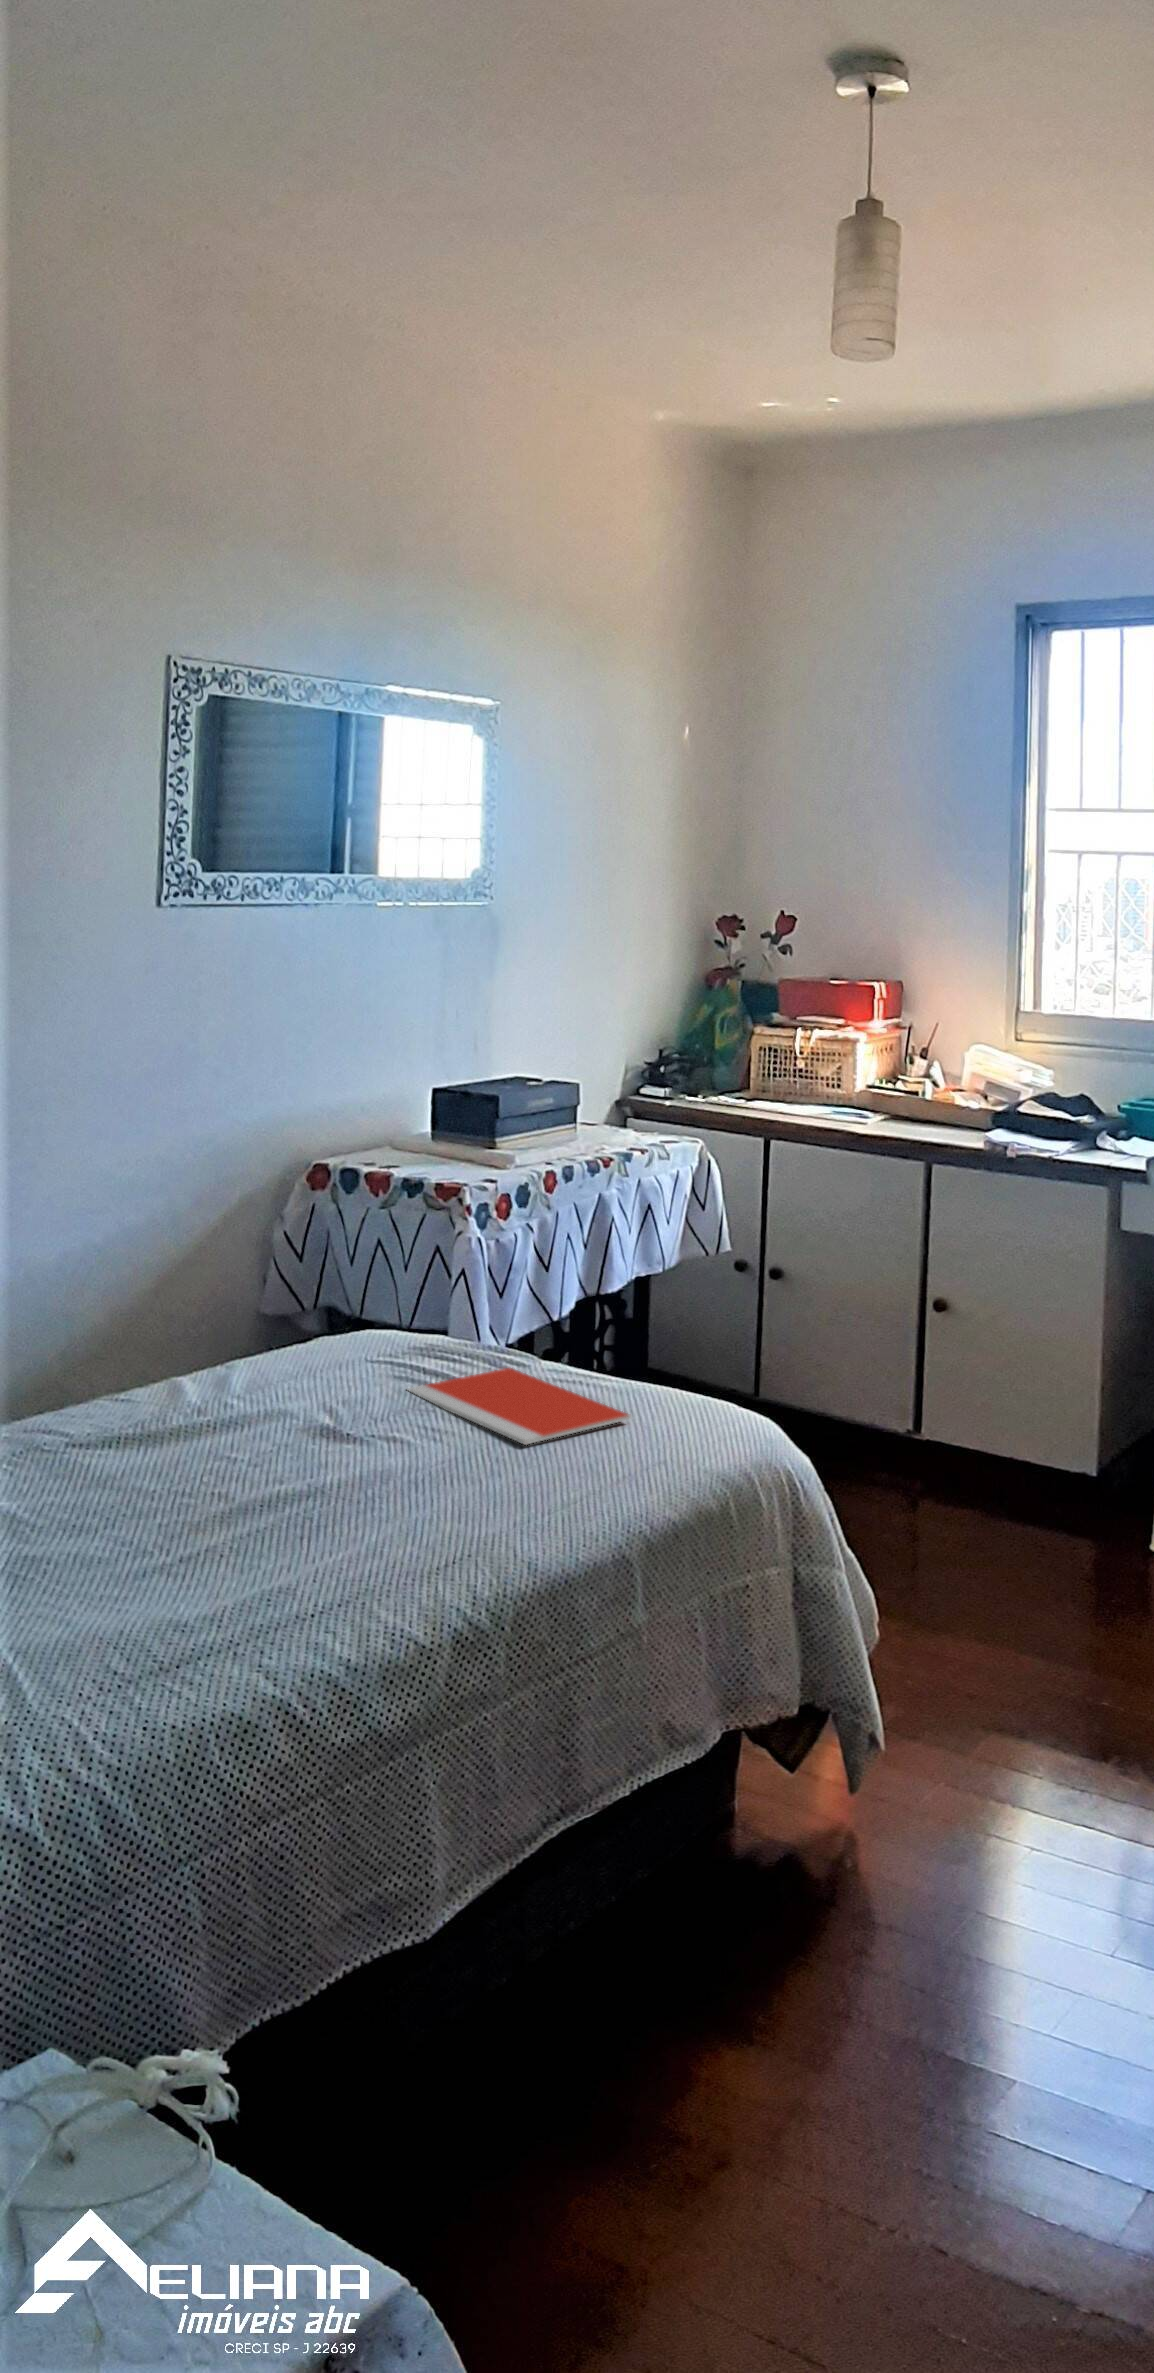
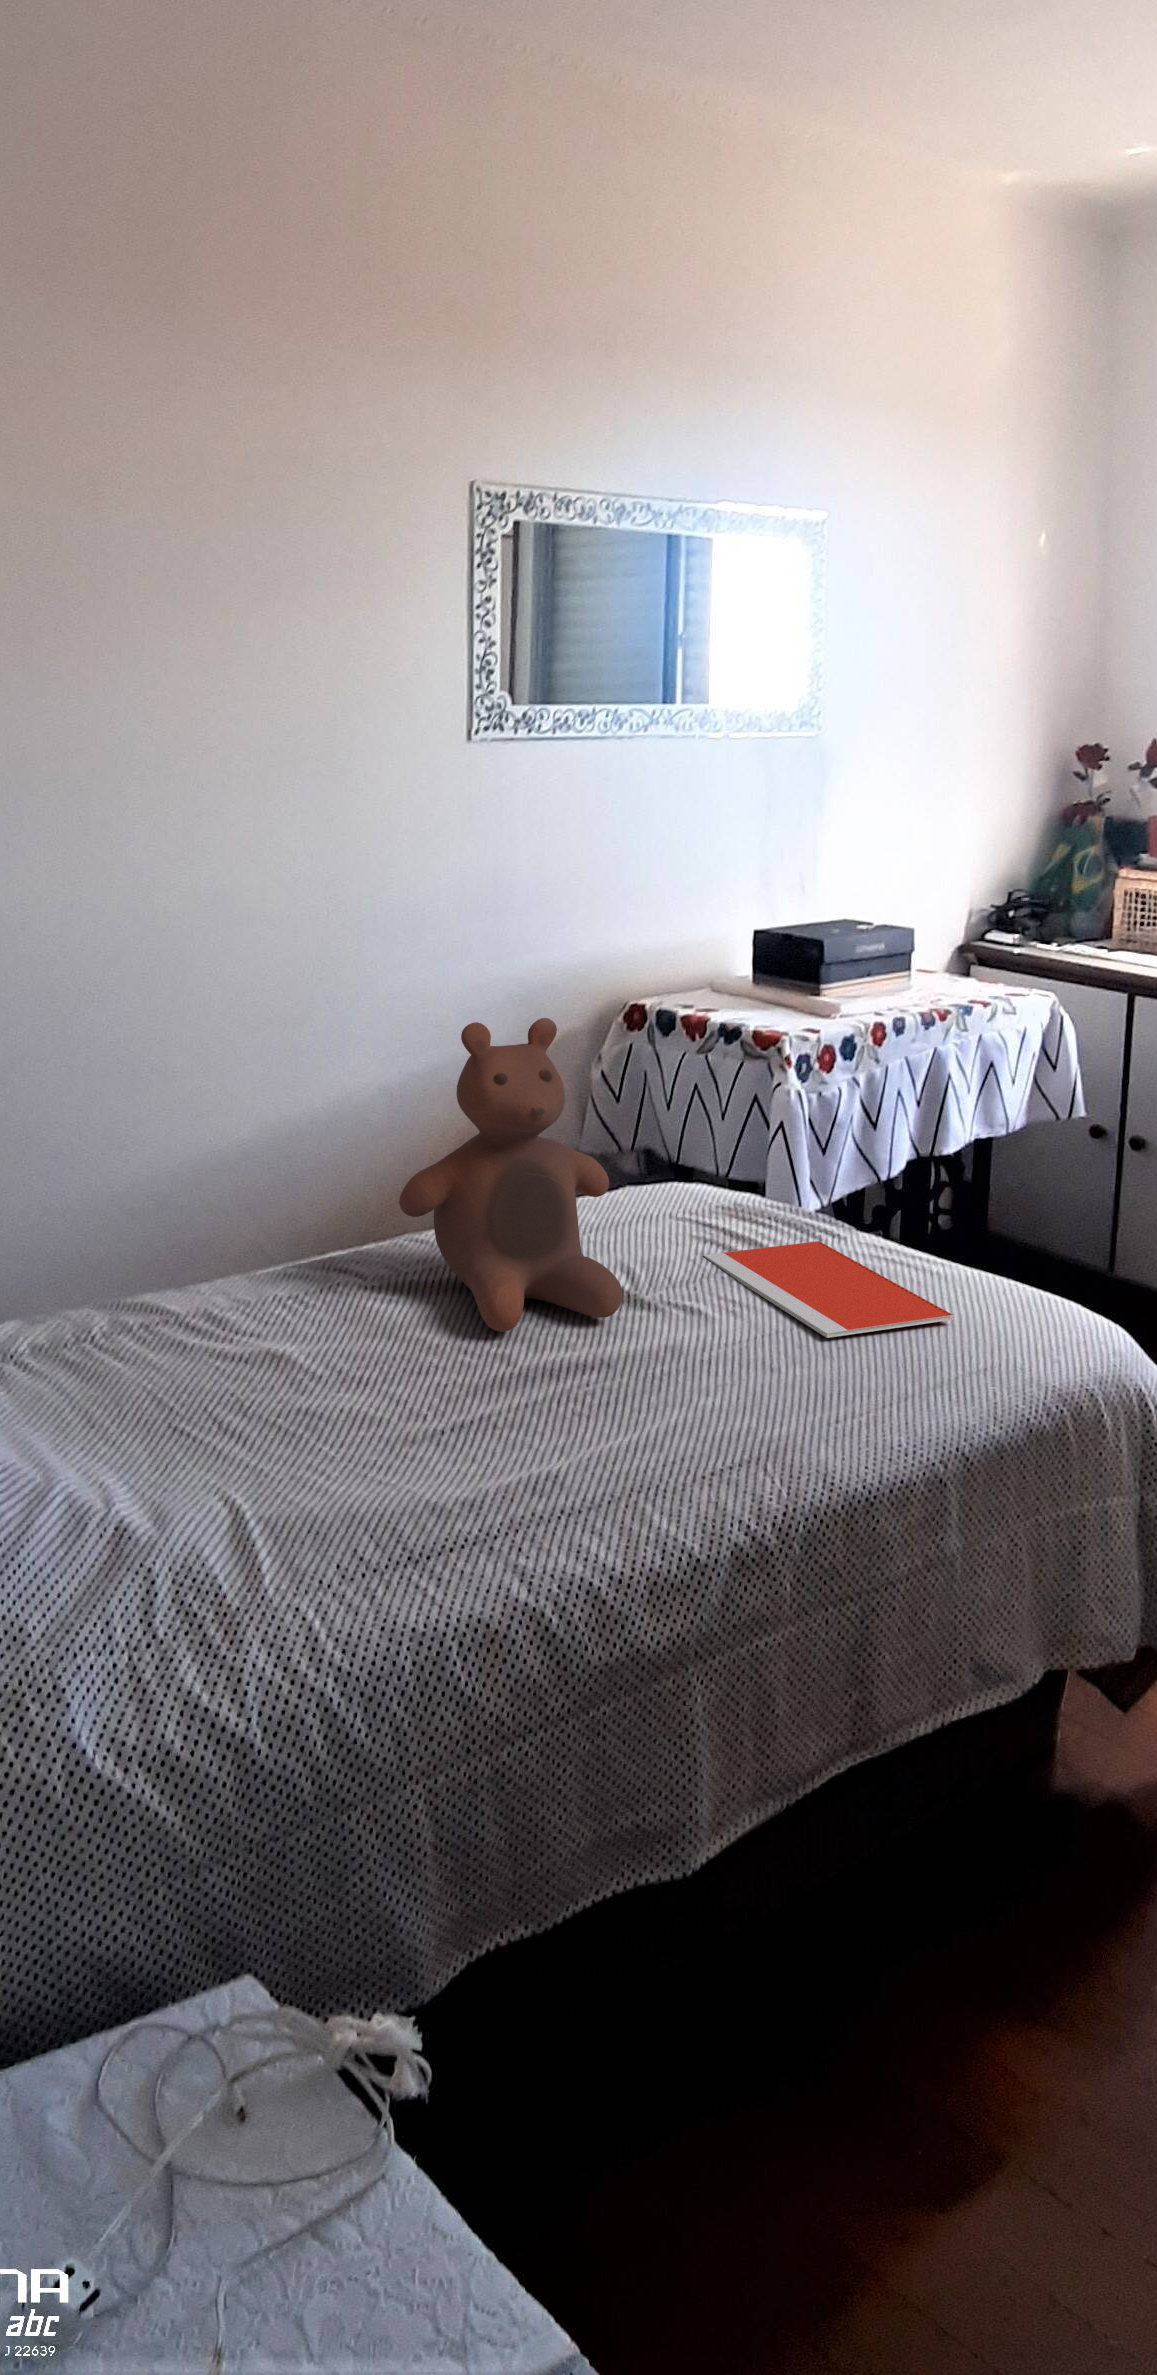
stuffed bear: none [117,1169,338,1471] -> present [399,1018,622,1332]

